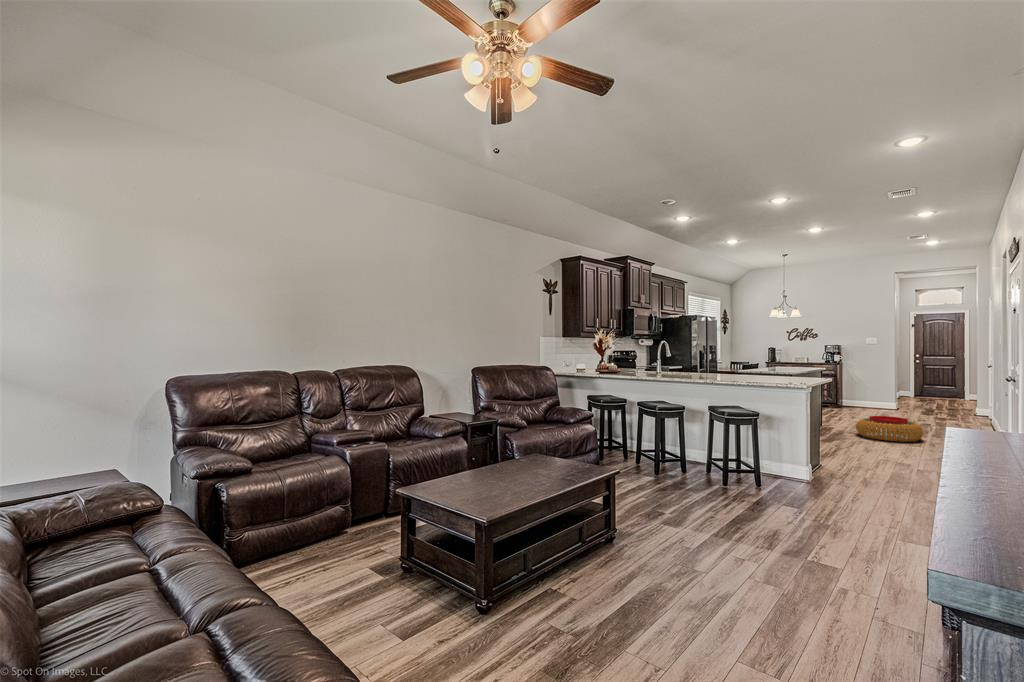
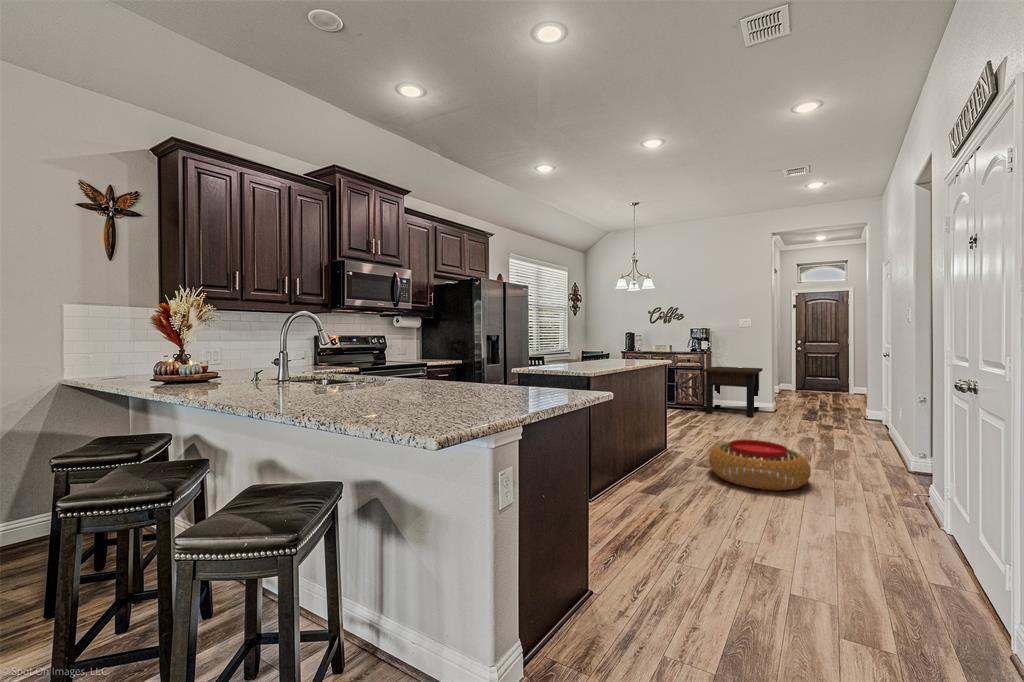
side table: none [838,374,887,412] -> present [703,366,762,417]

